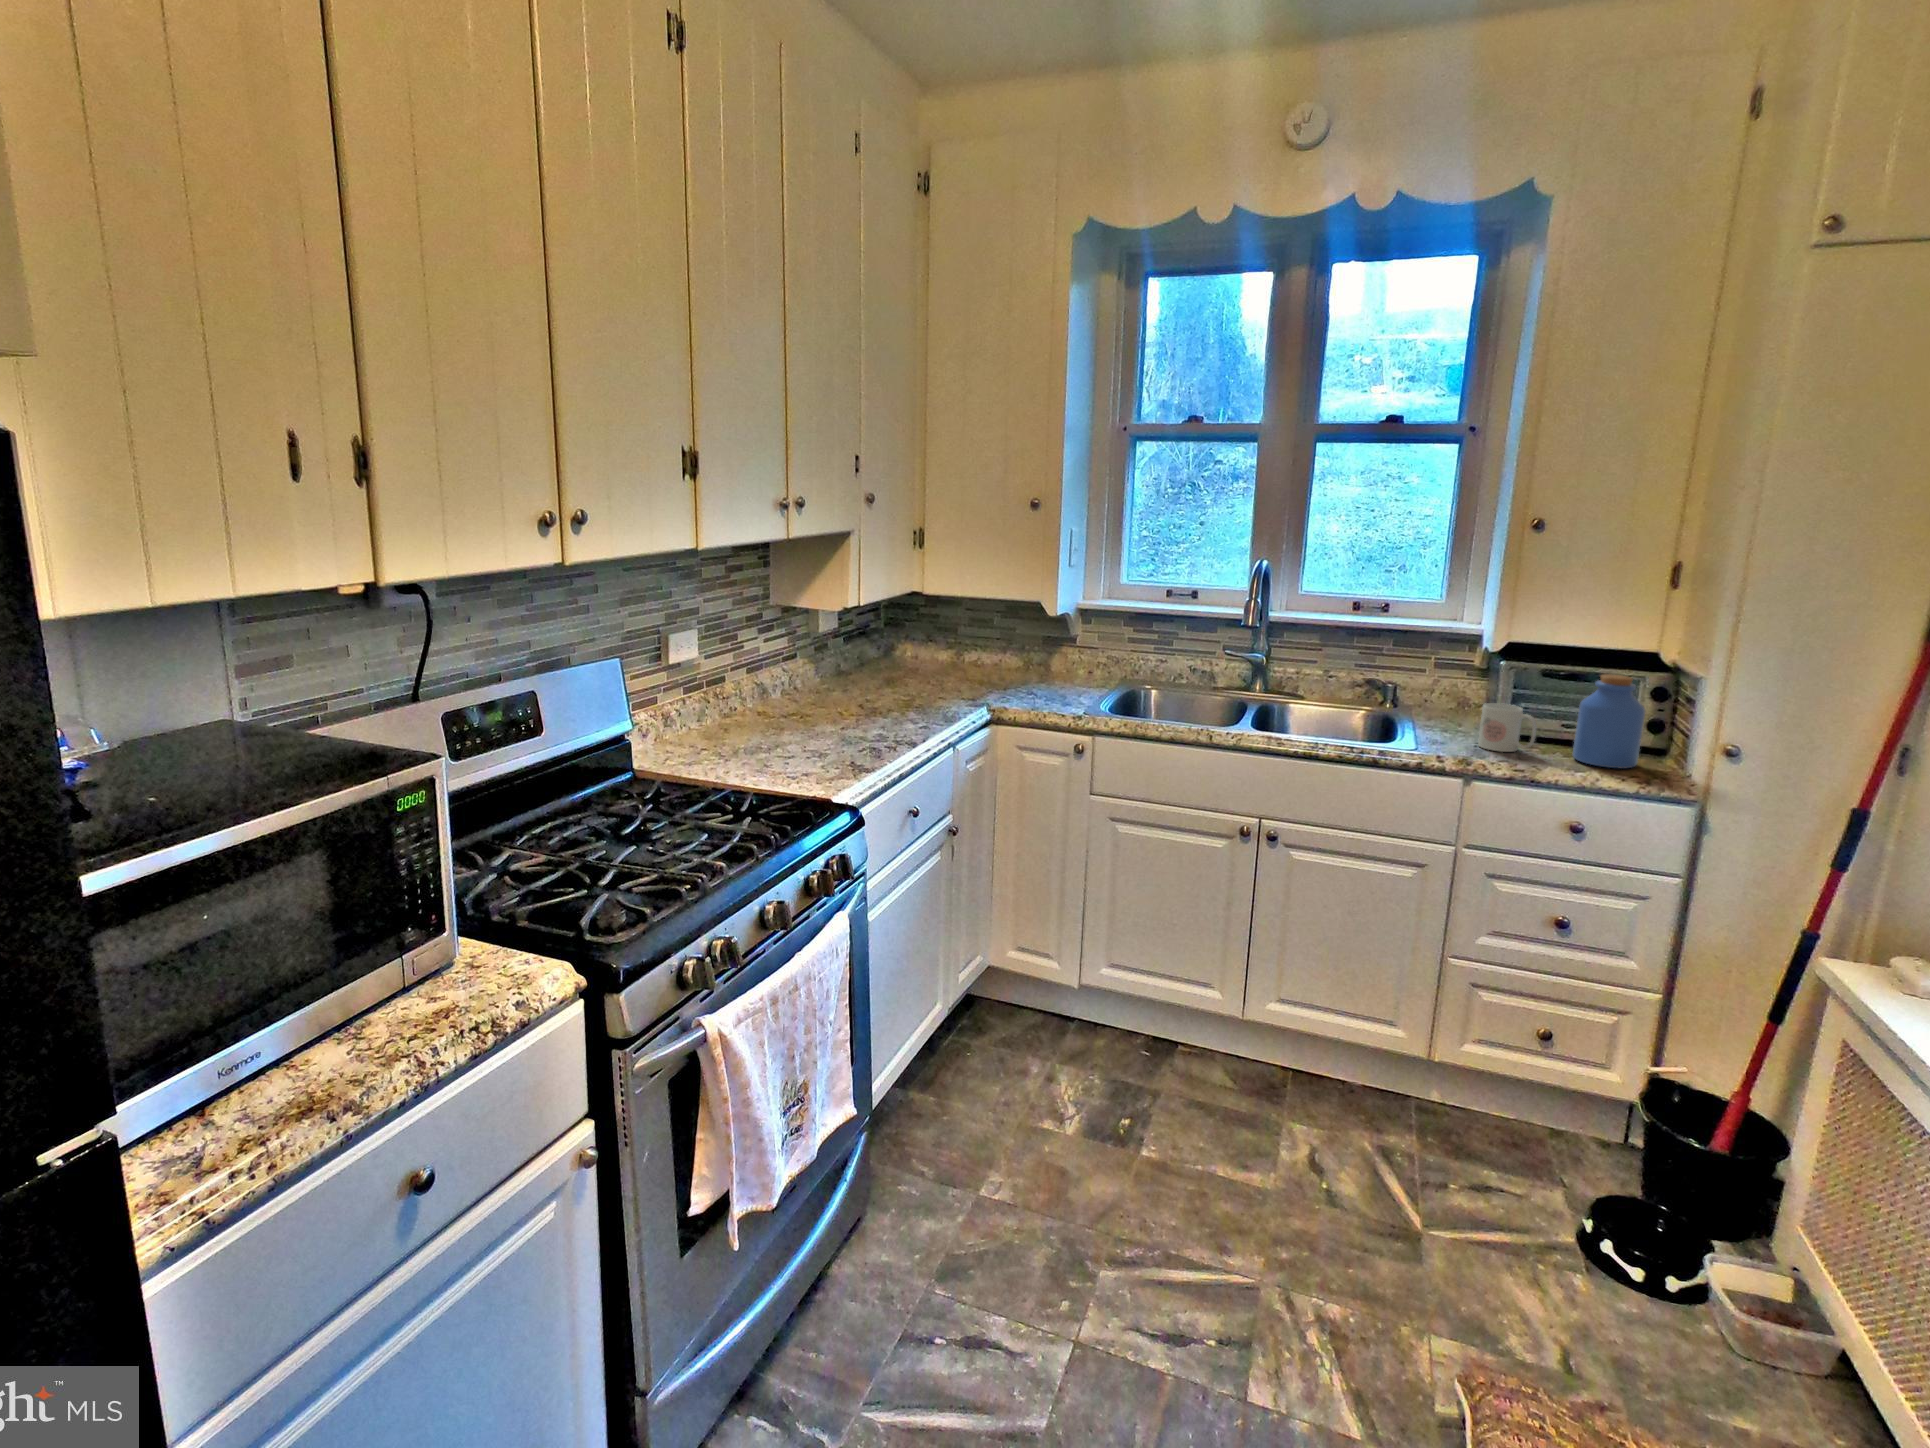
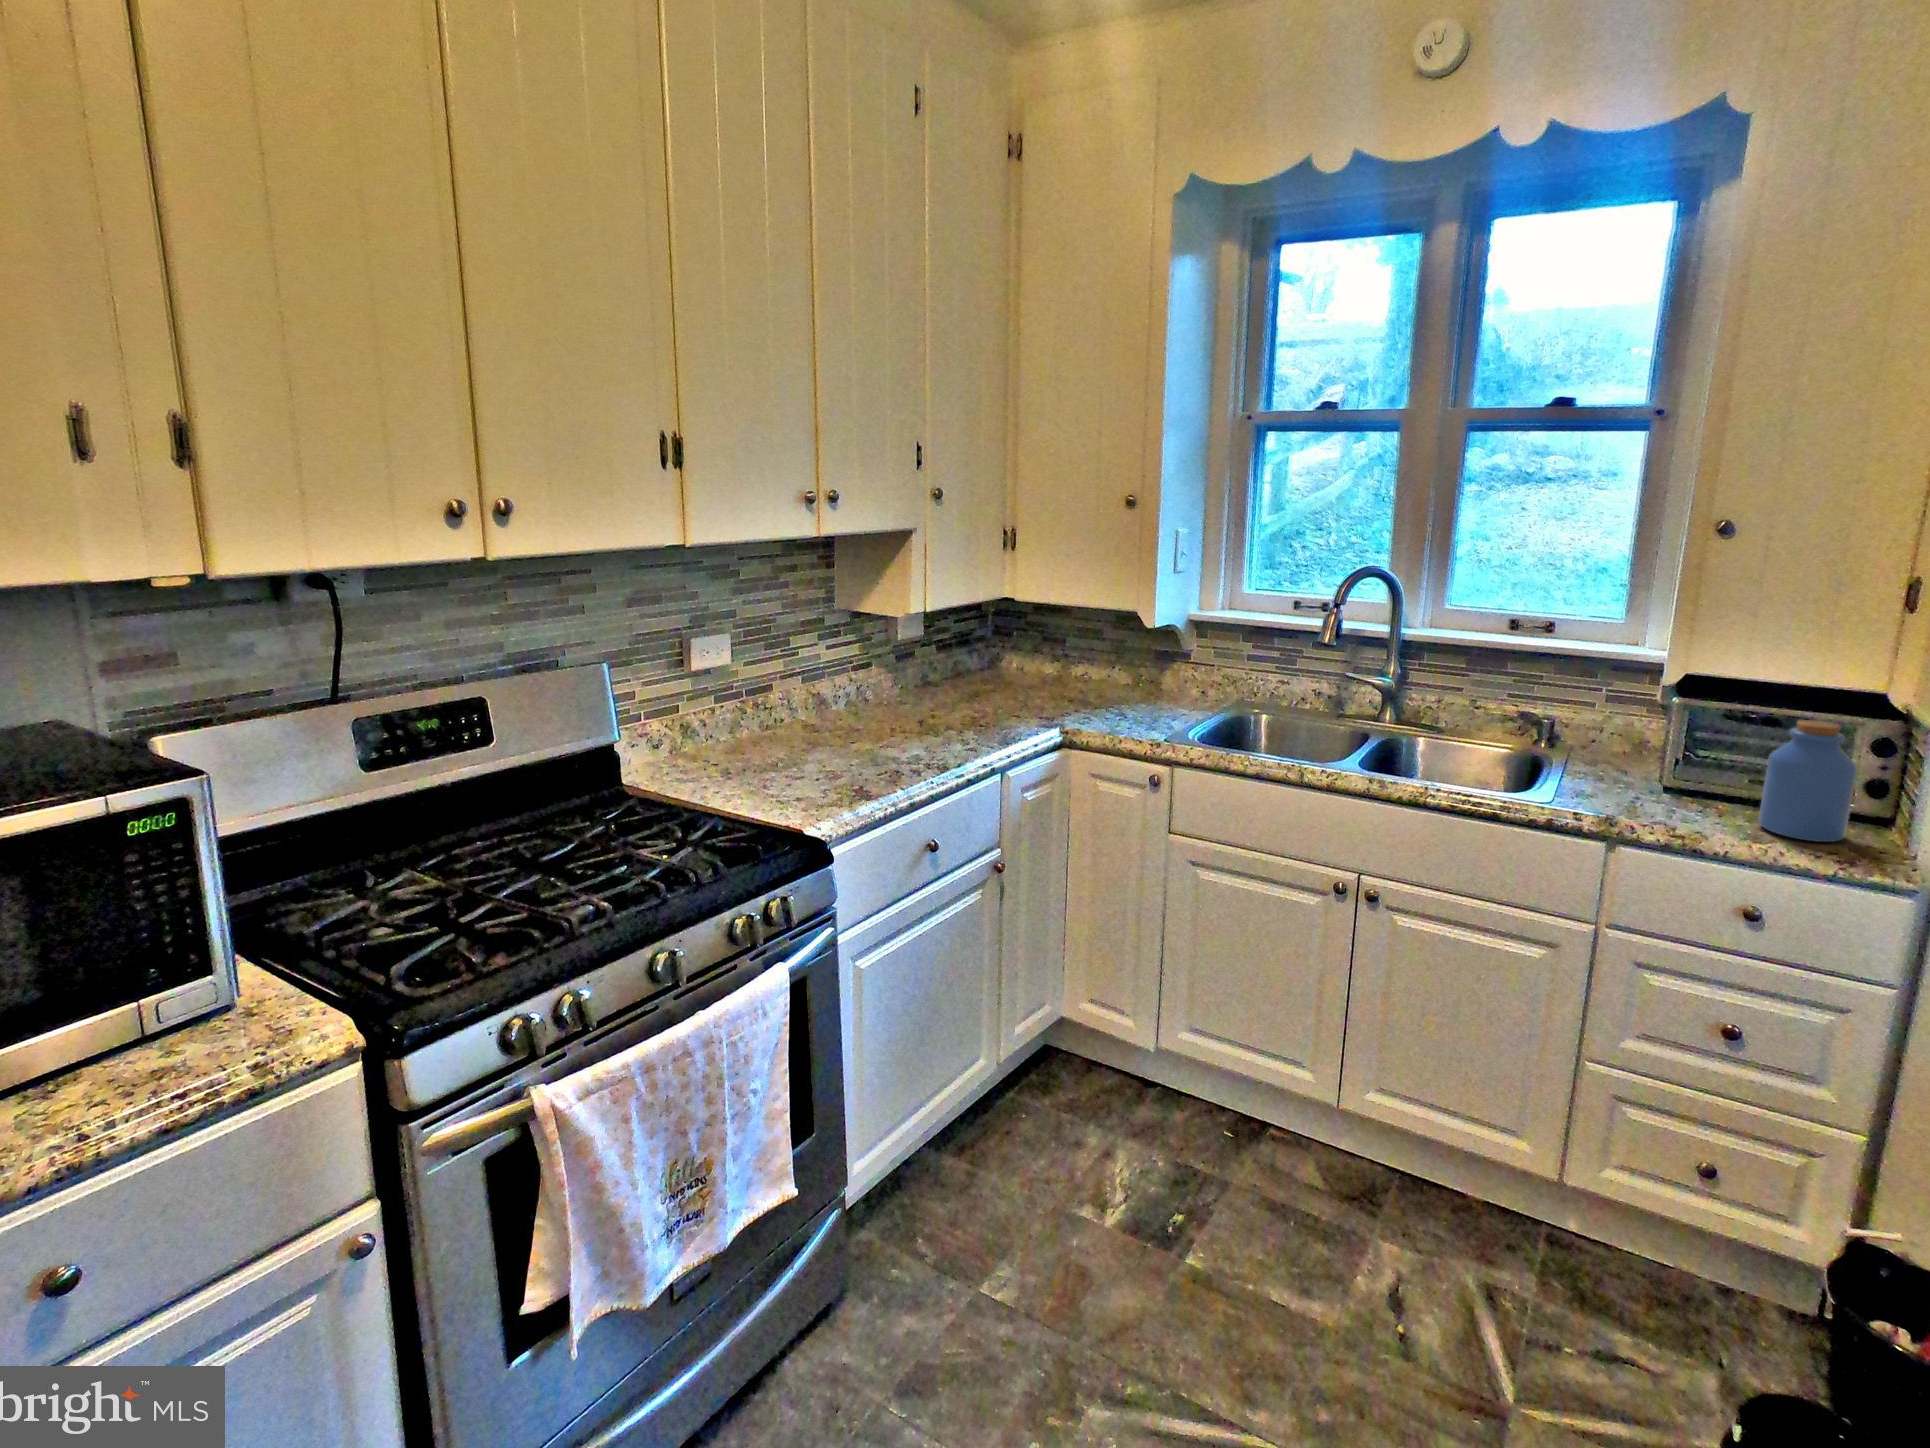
mug: present [1478,703,1537,752] -> none [1637,749,1711,812]

